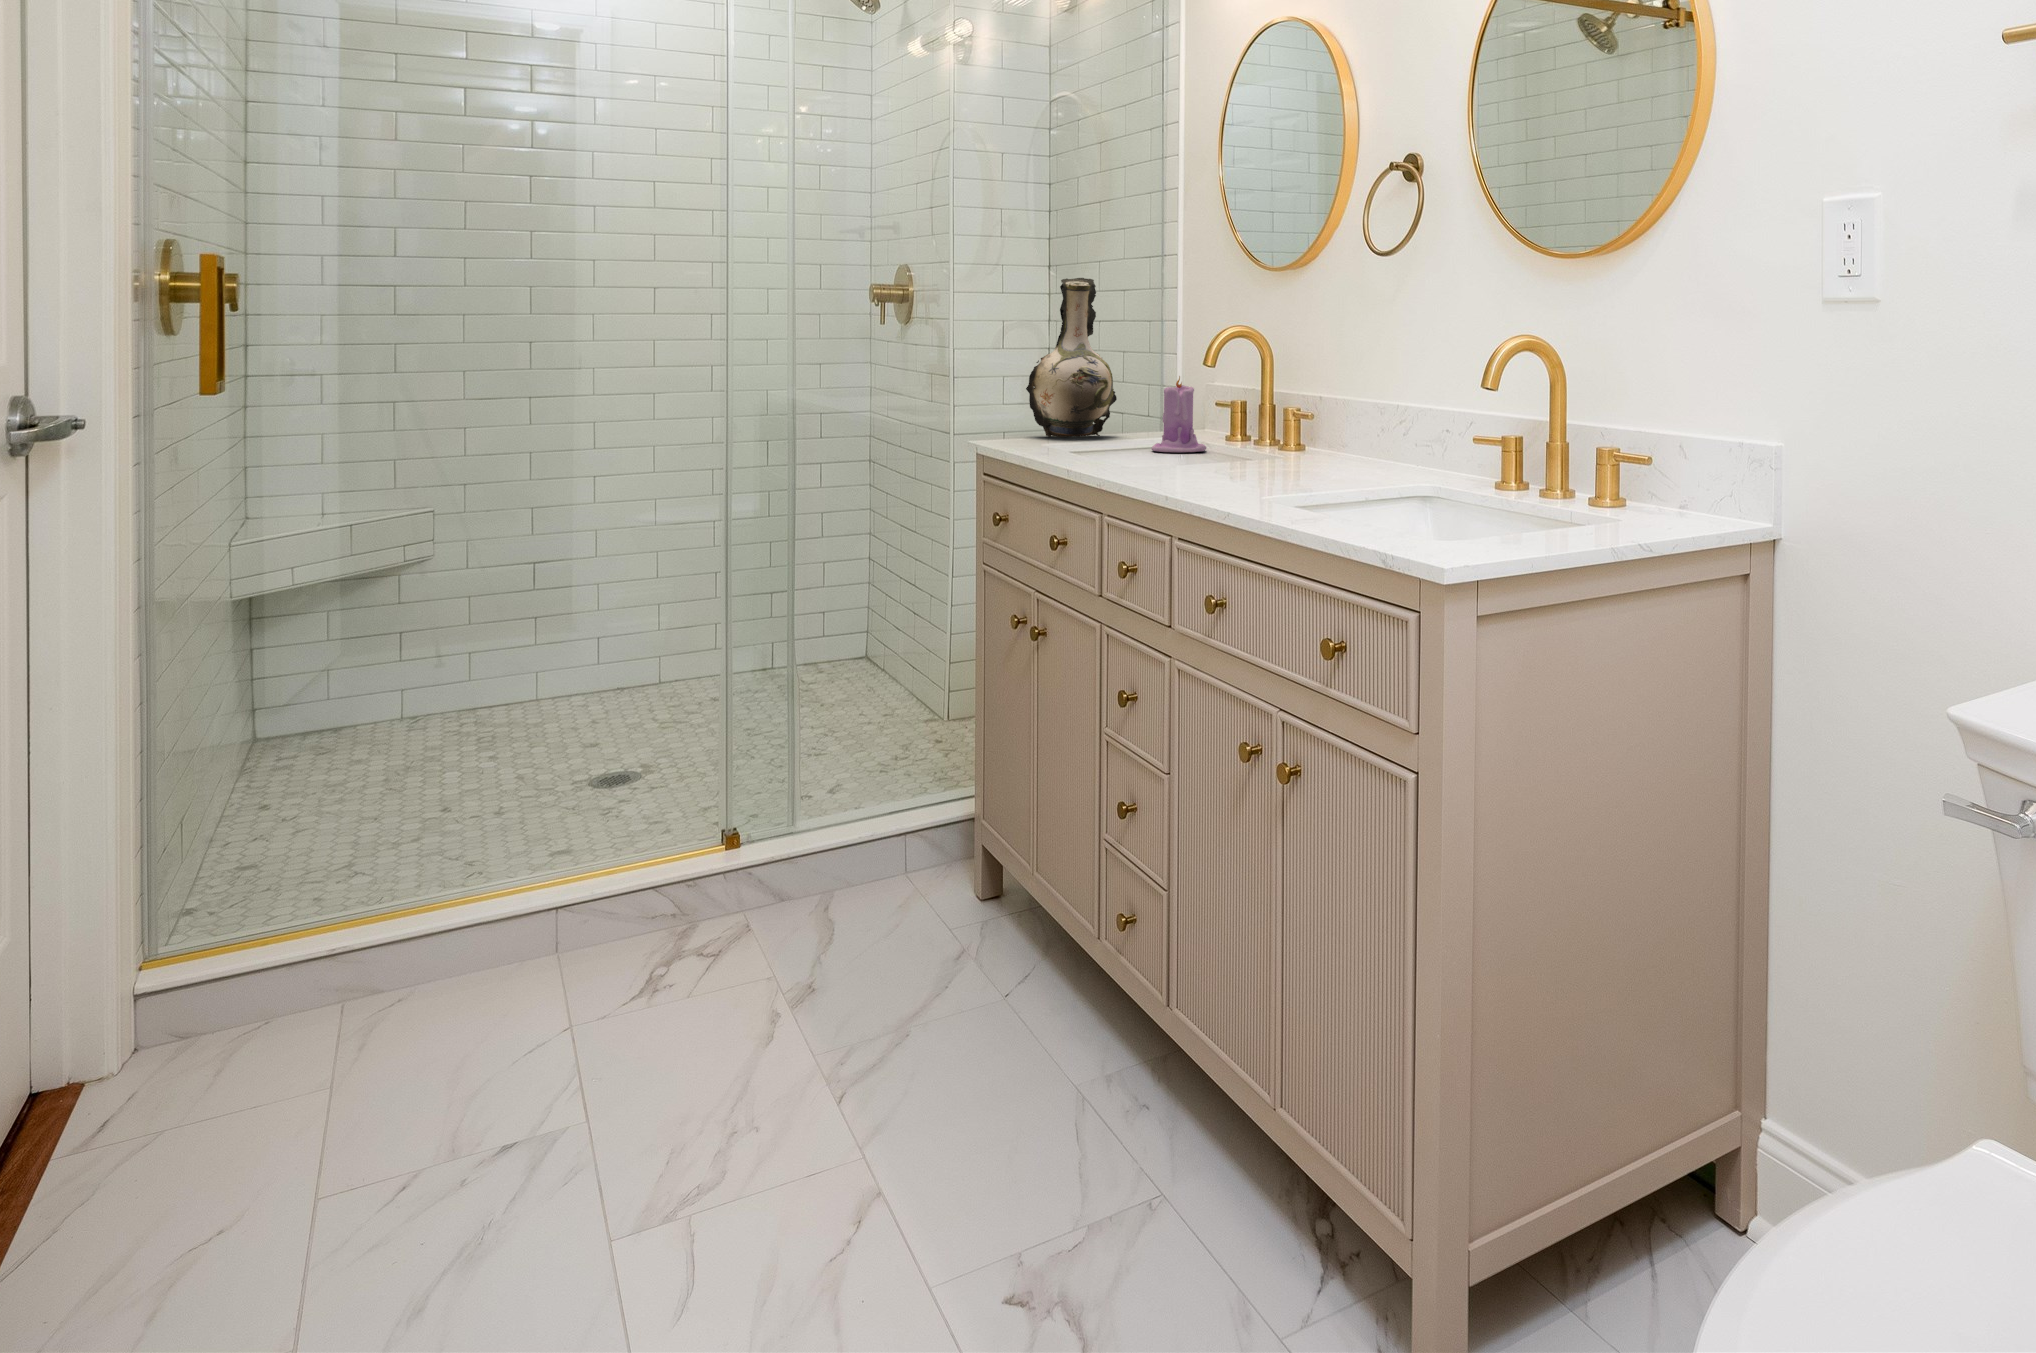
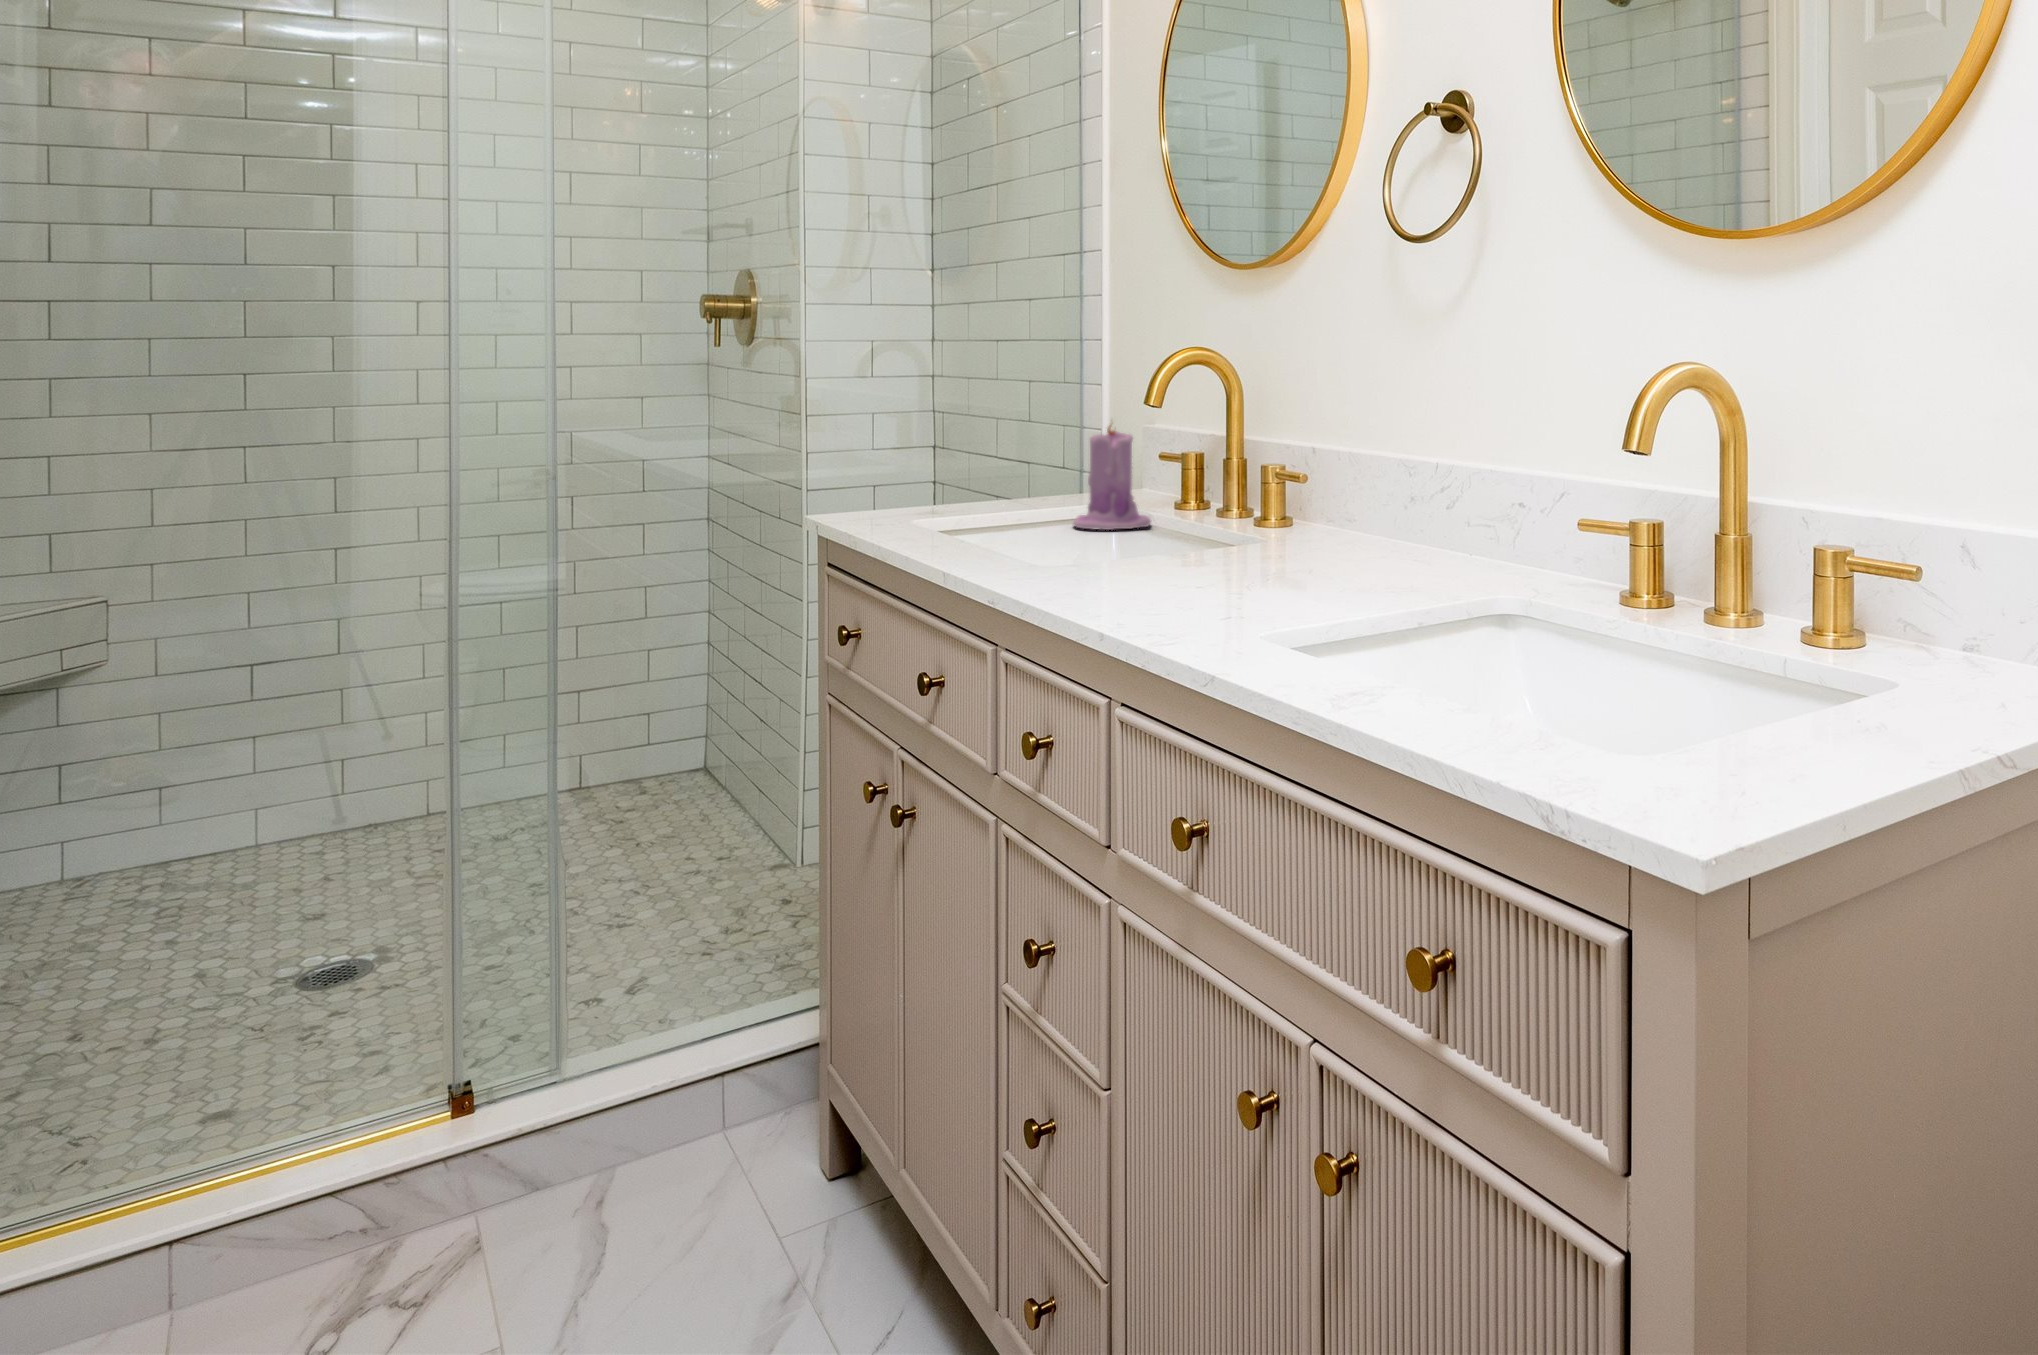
decorative vase: present [1026,278,1117,437] -> none [894,279,1023,502]

